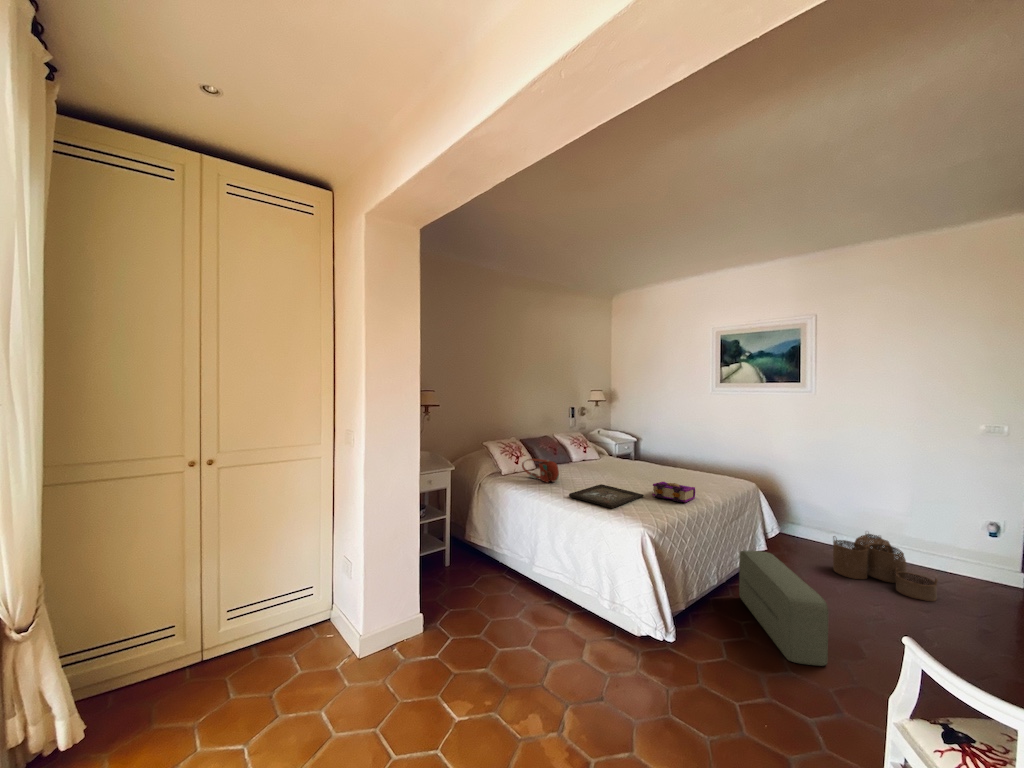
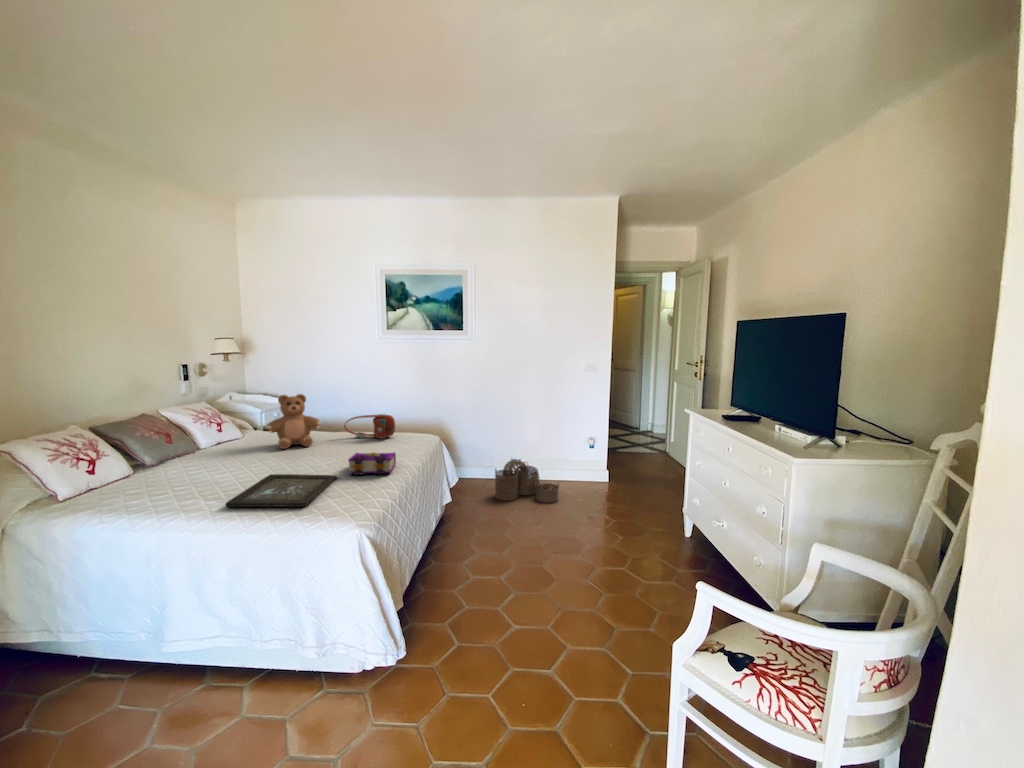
teddy bear: none [608,431,648,472] -> present [266,394,322,449]
handbag: present [522,459,559,482] -> present [344,414,395,439]
pouf: present [739,550,829,666] -> none [440,502,529,601]

